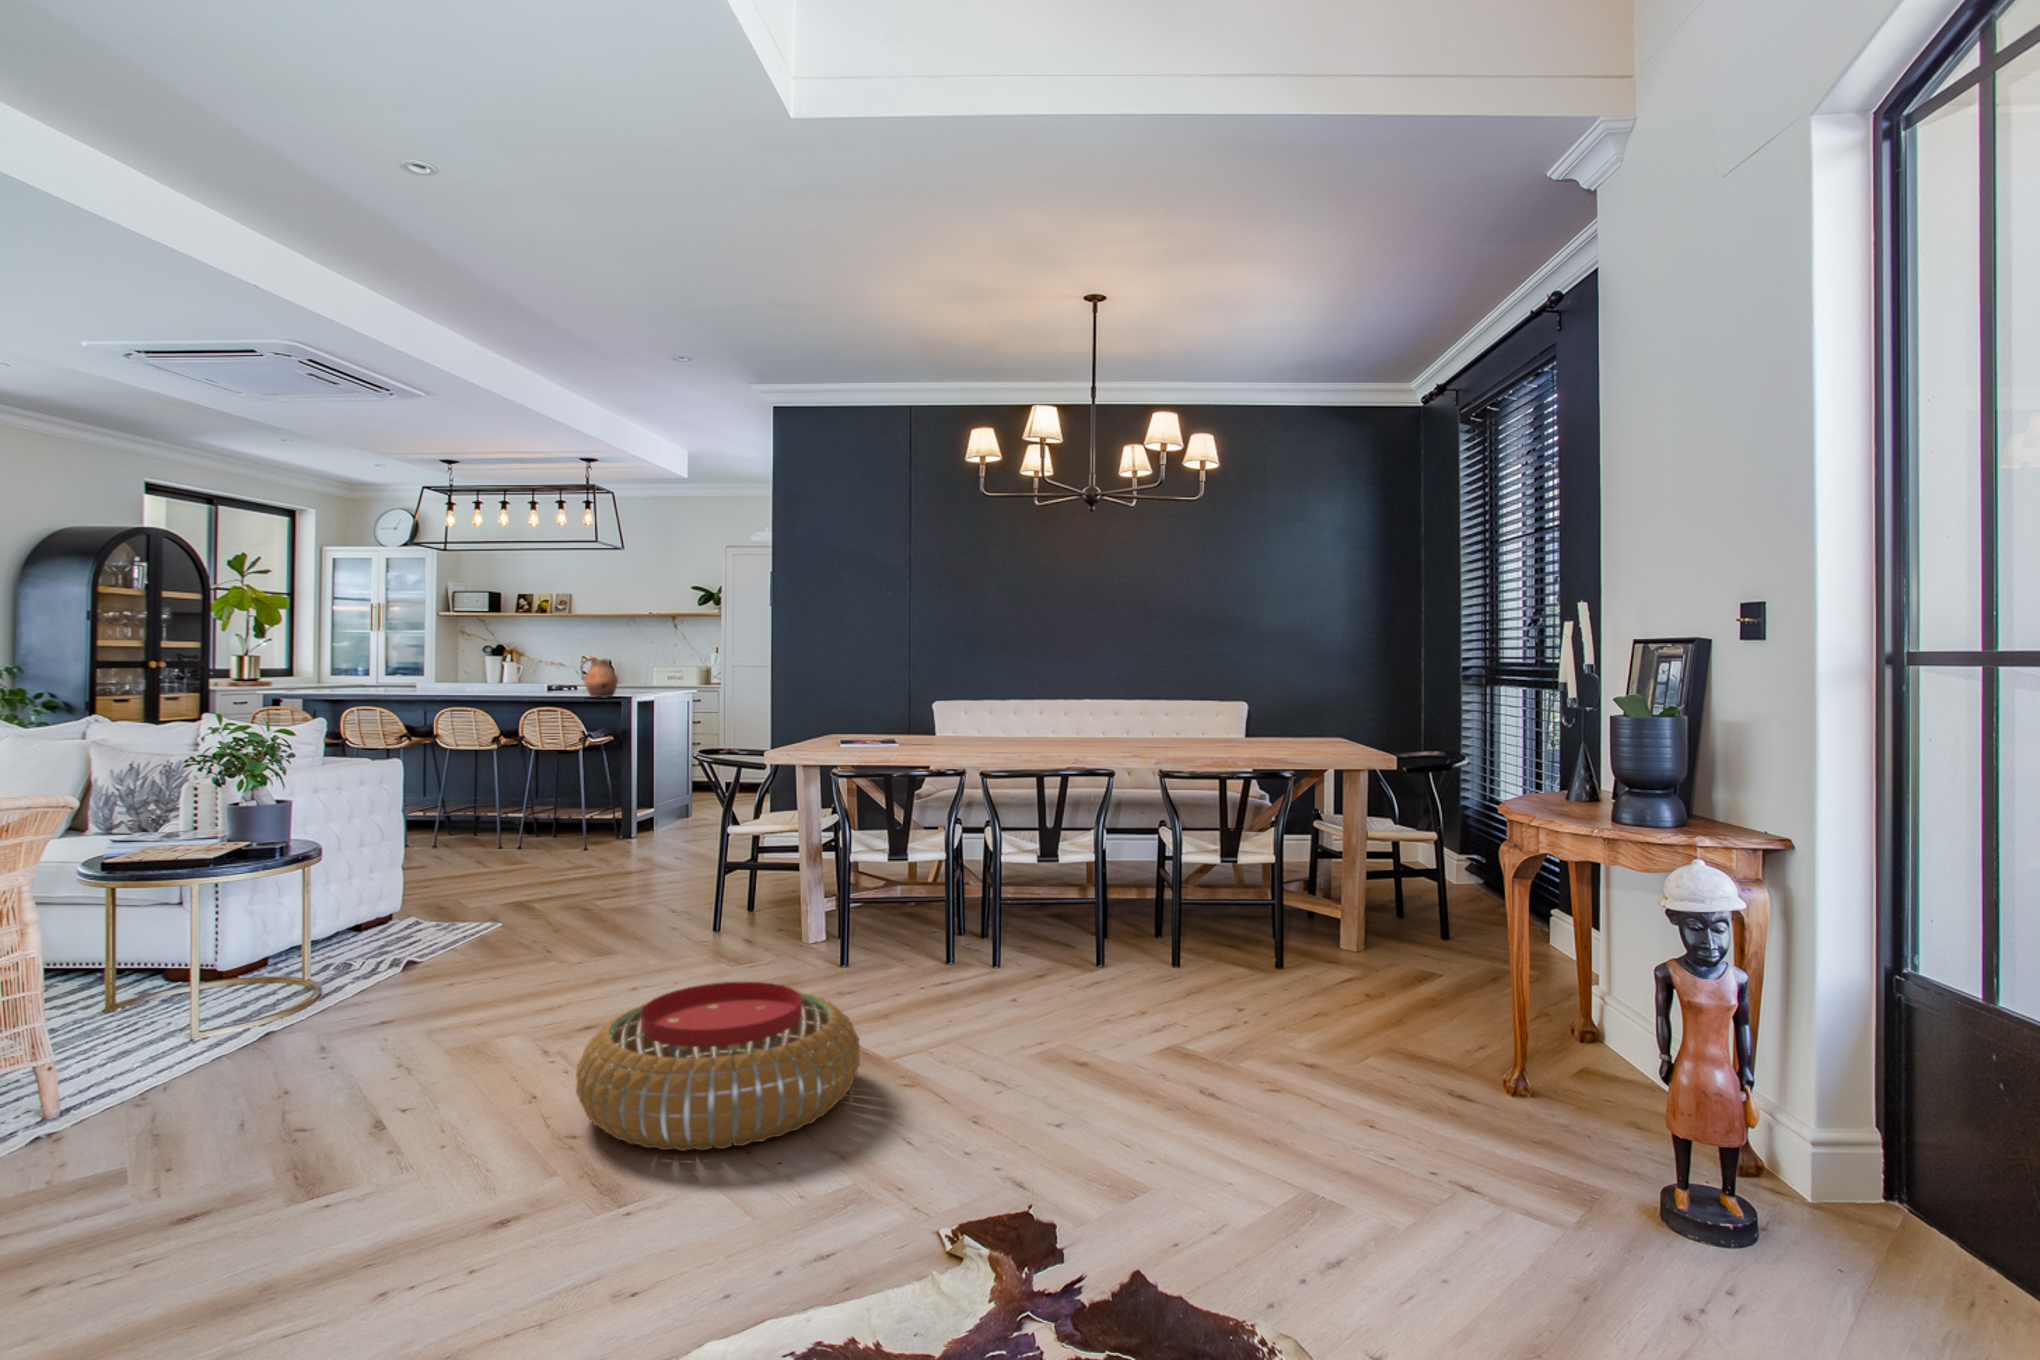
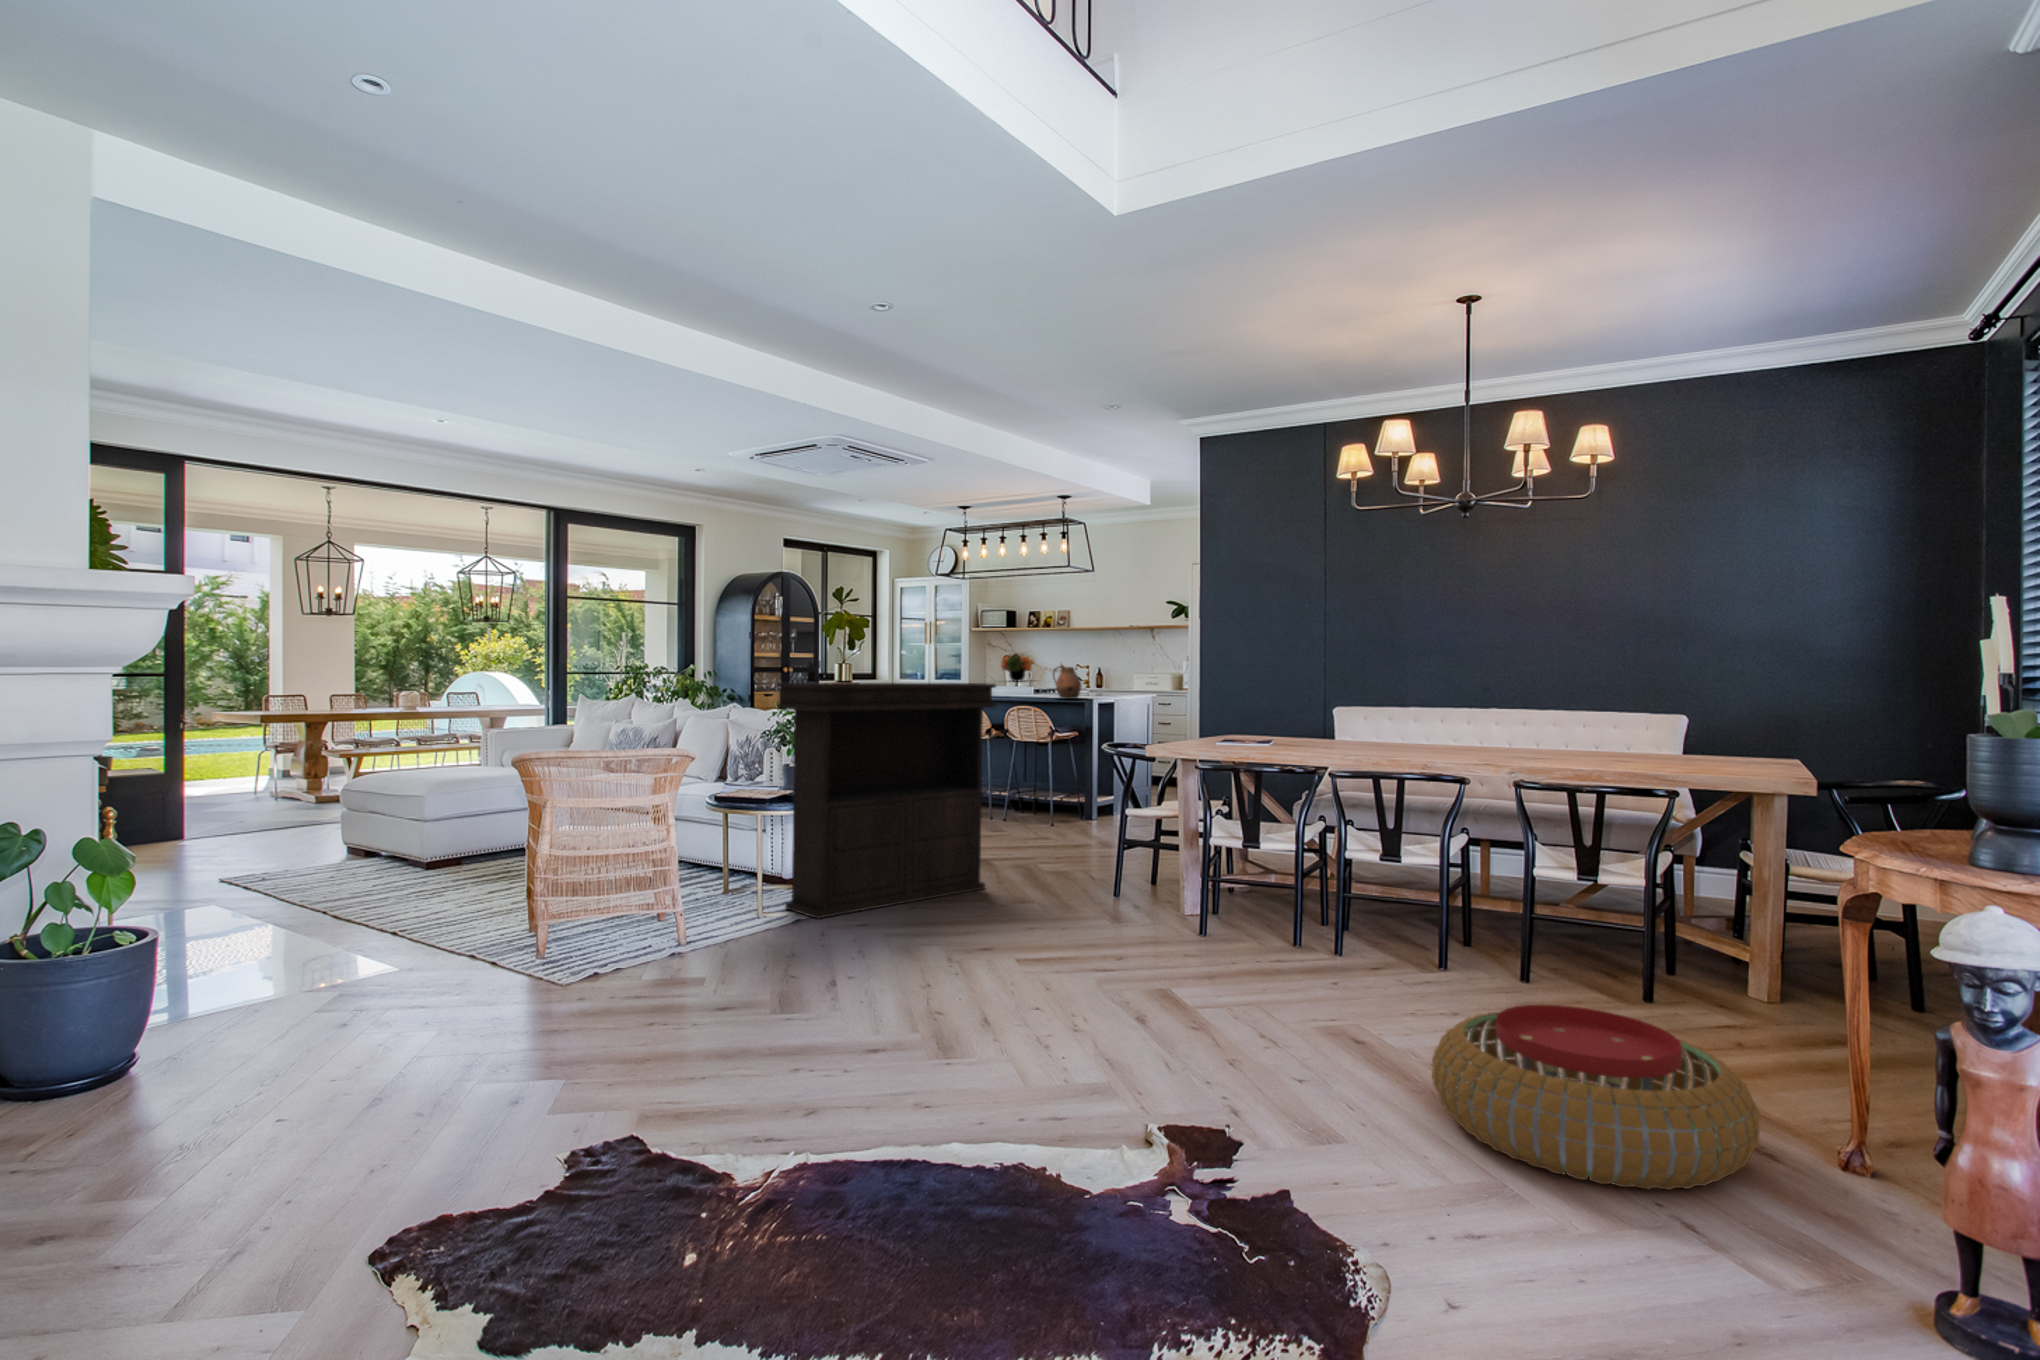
flower arrangement: none [479,642,522,677] -> present [1001,654,1031,681]
console table: none [225,682,557,1024] -> present [777,683,996,919]
pouf: present [576,982,860,1151] -> present [1432,1005,1760,1190]

